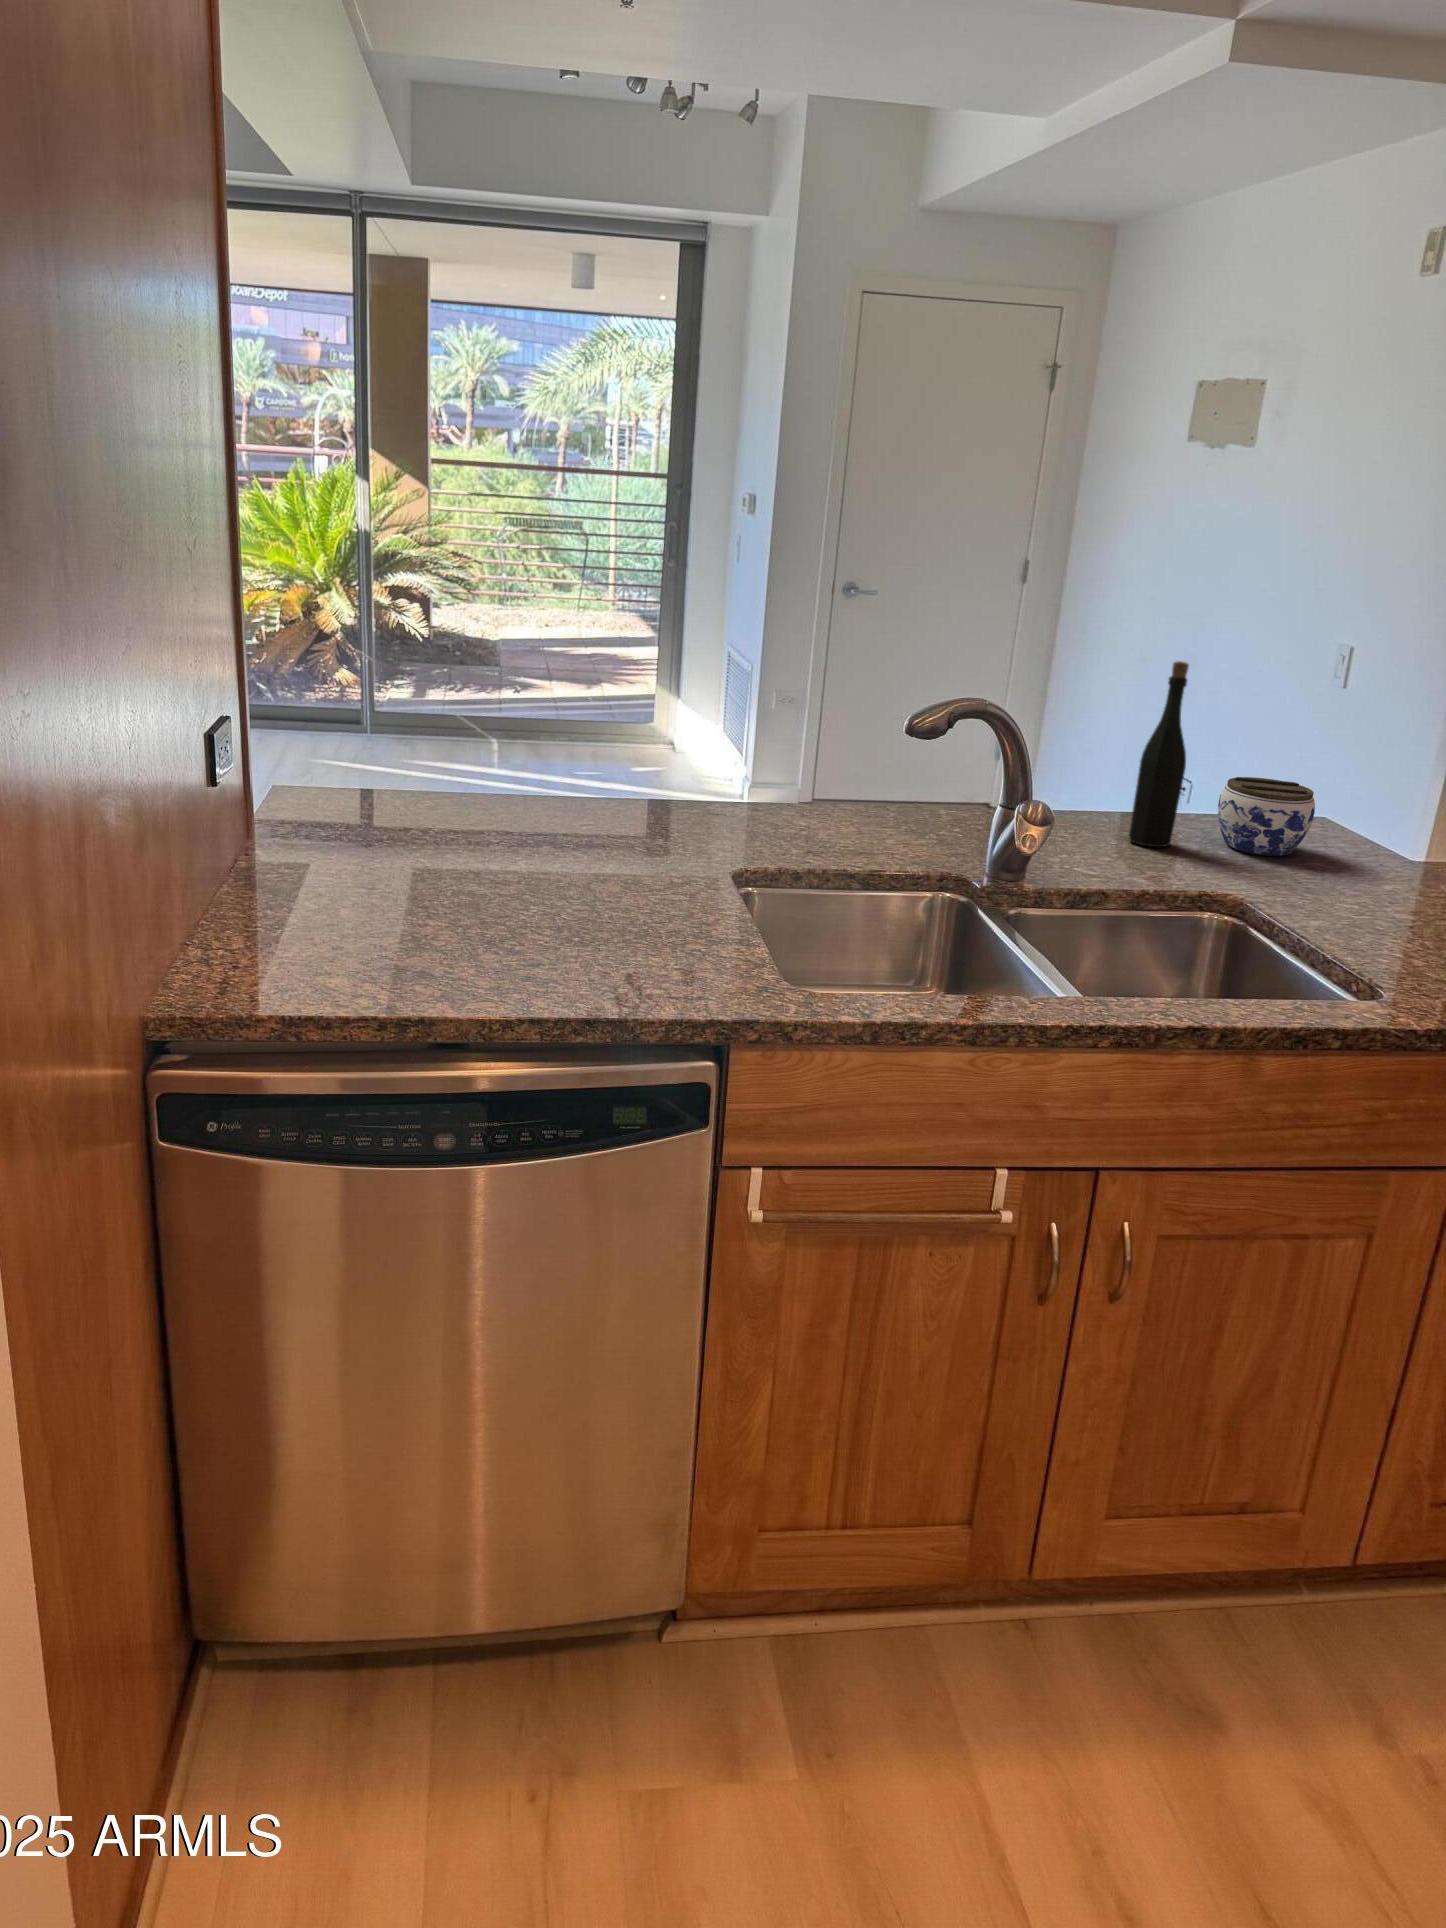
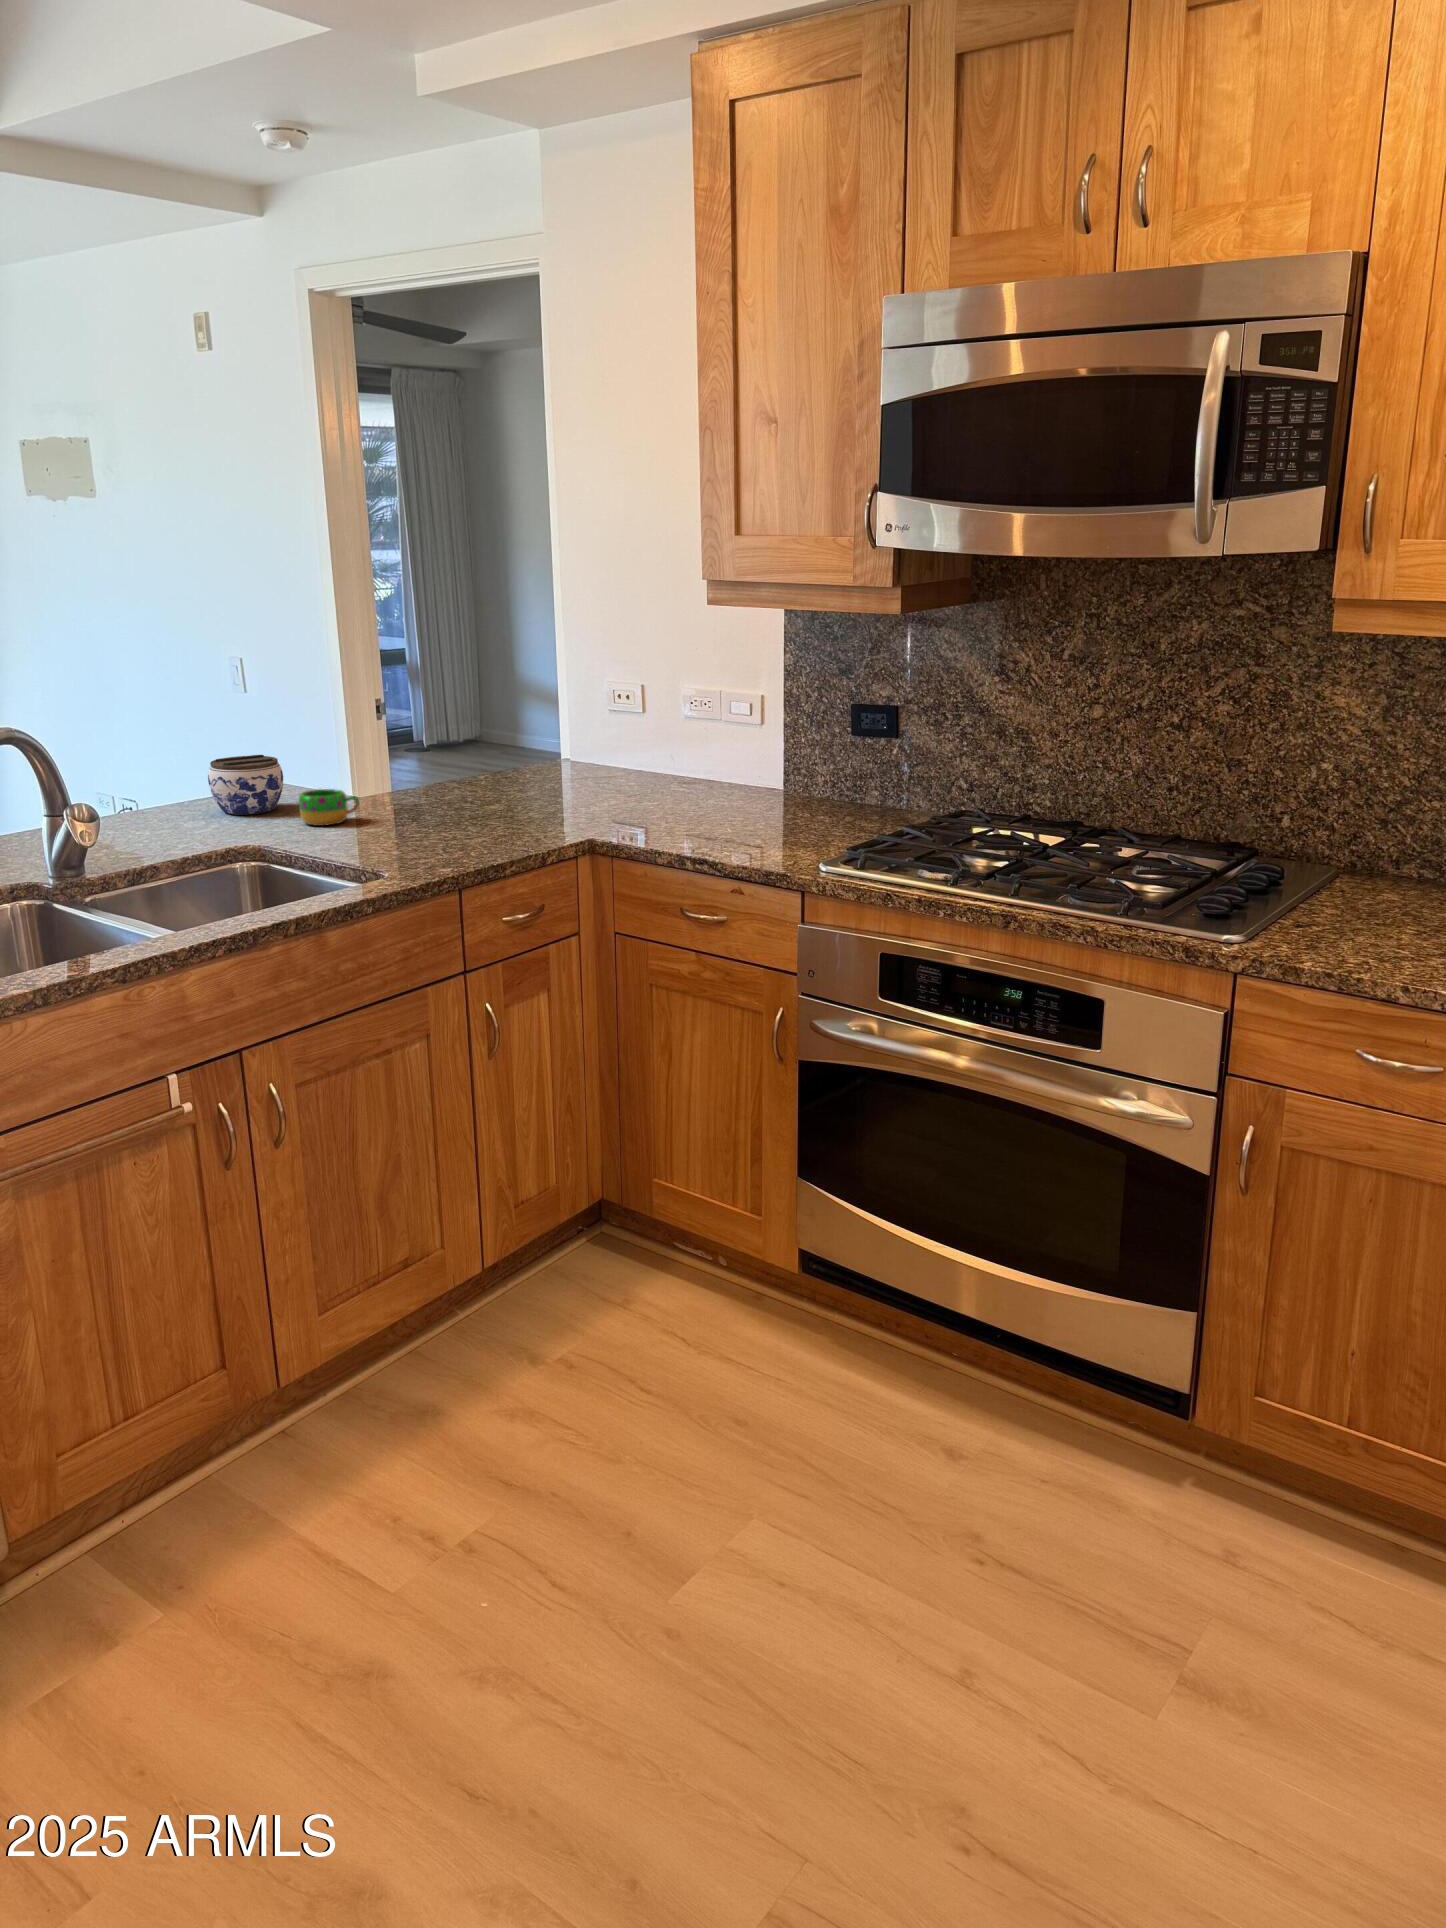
bottle: present [1129,661,1189,847] -> none [137,675,183,828]
mug: none [1313,844,1400,897] -> present [299,789,359,826]

